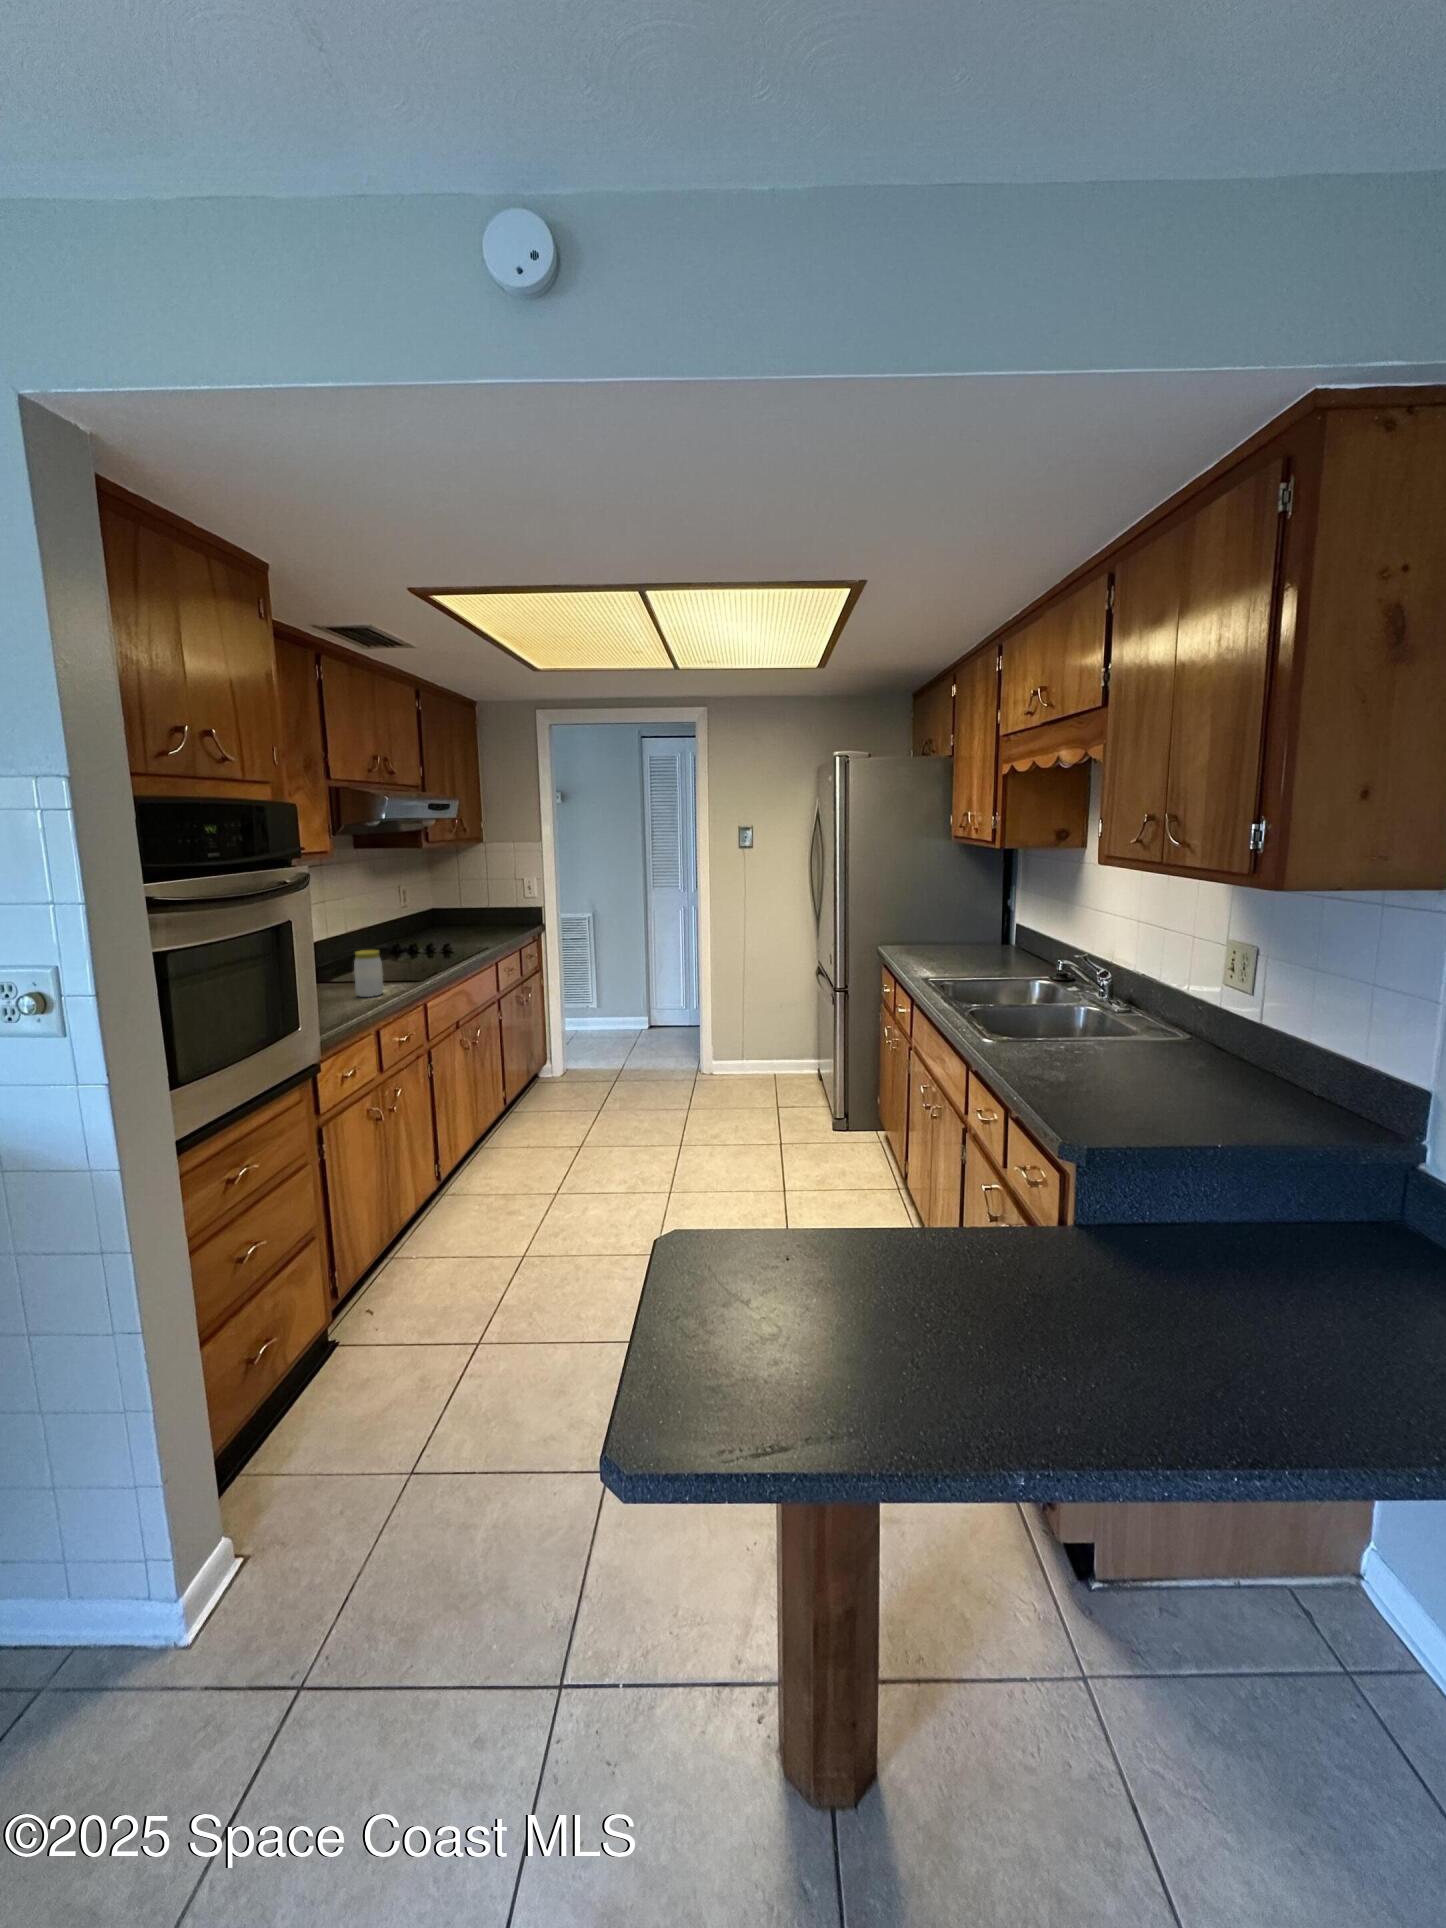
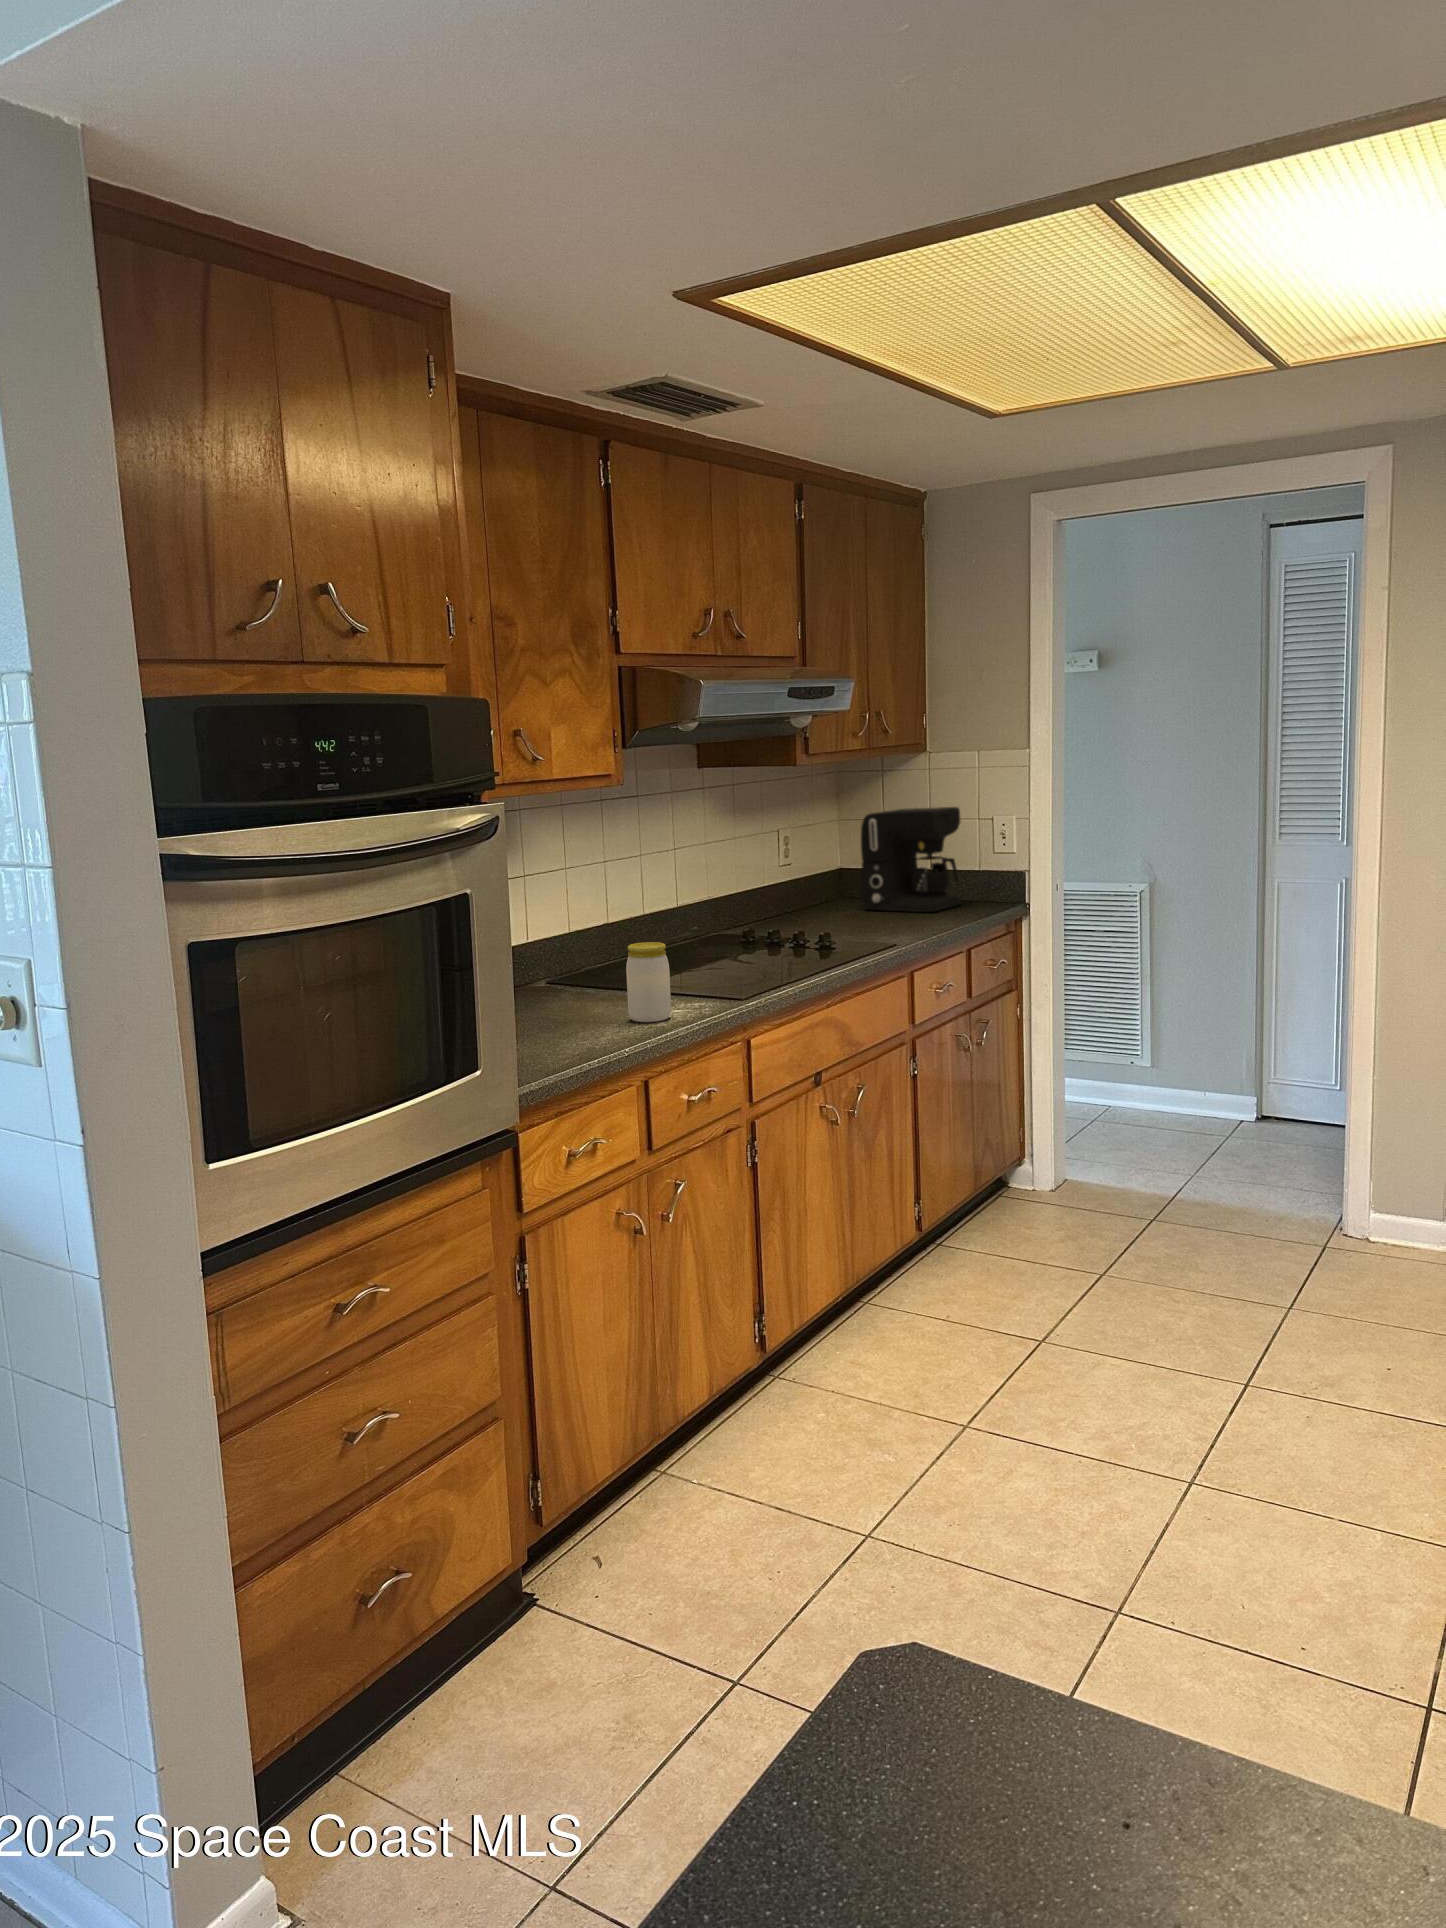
coffee maker: none [450,871,510,930] -> present [861,807,962,912]

